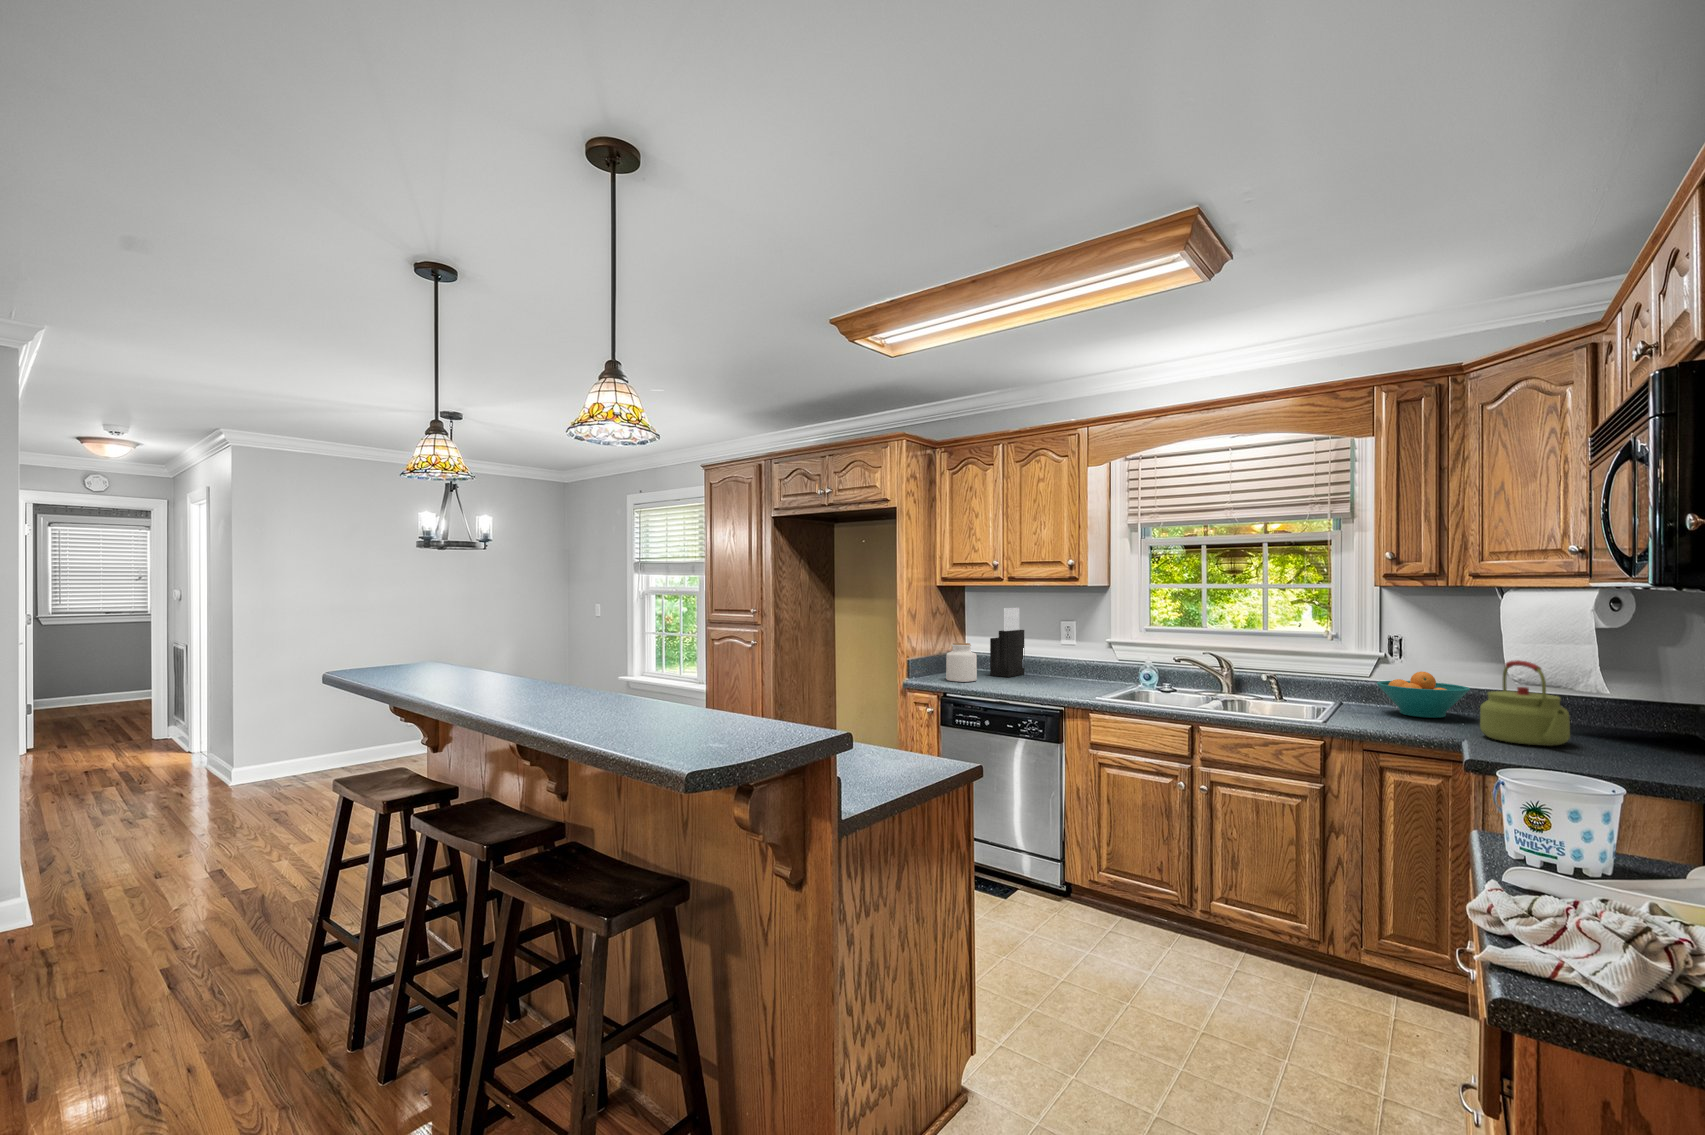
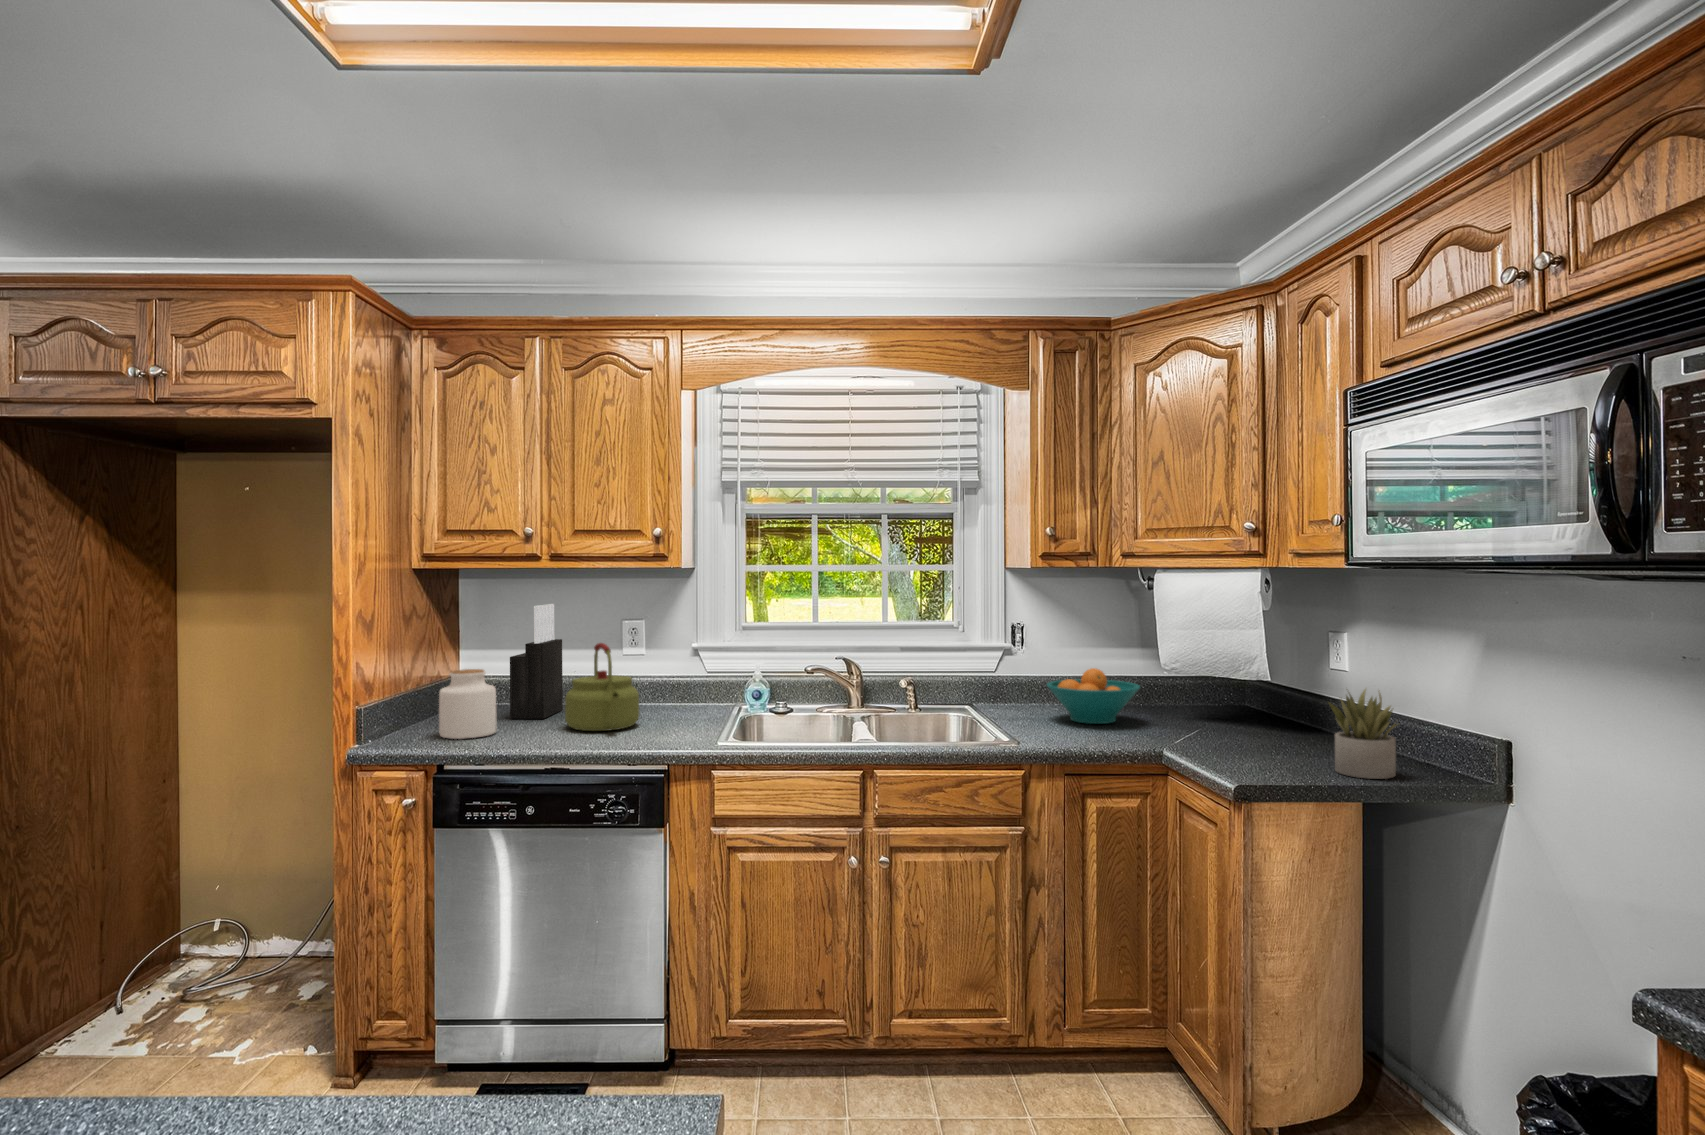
kettle: present [1480,660,1570,746] -> present [565,643,639,731]
succulent plant: none [1591,694,1665,776] -> present [1329,689,1396,779]

